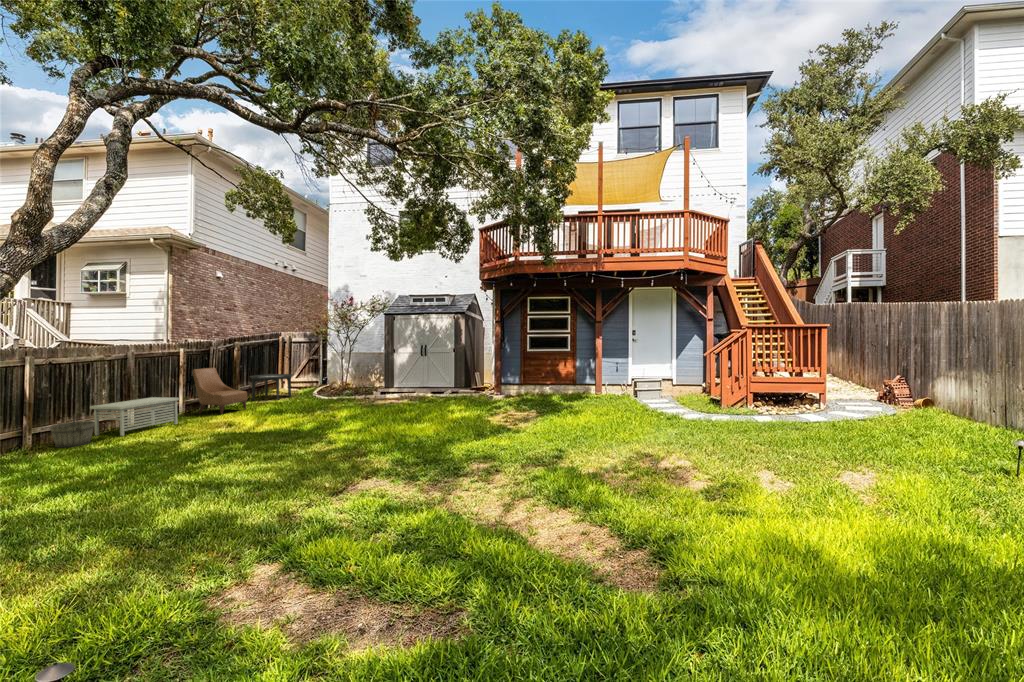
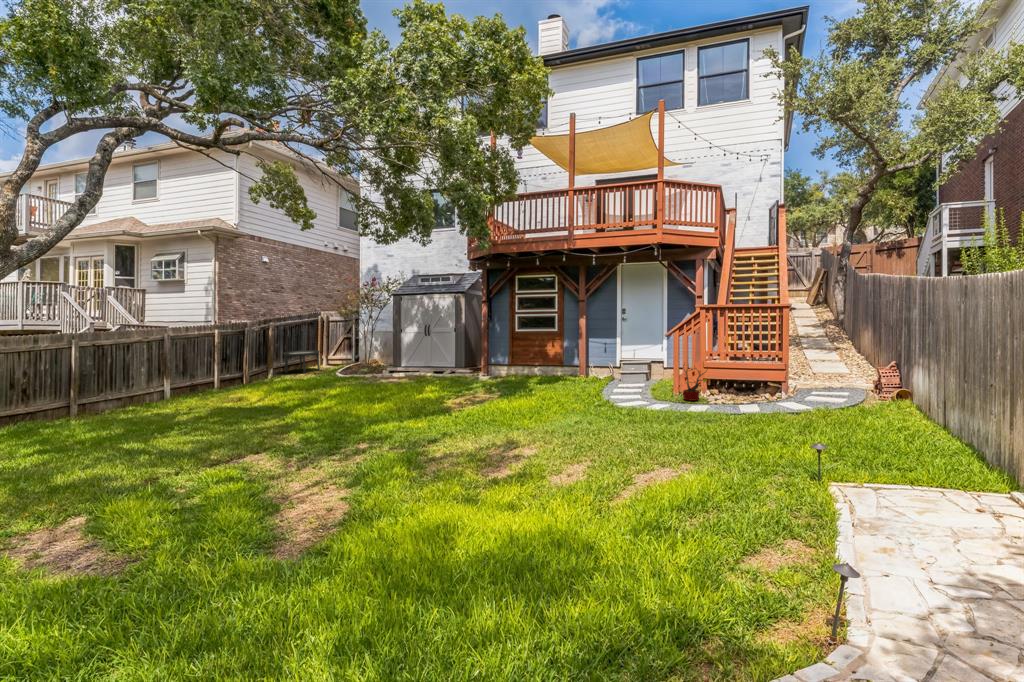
chair: present [193,368,247,414] -> none [224,346,268,386]
decorative plant: none [731,376,764,410] -> present [683,365,707,401]
storage bench: present [90,397,179,436] -> none [131,372,202,403]
wooden bucket: present [50,418,94,447] -> none [95,388,128,411]

